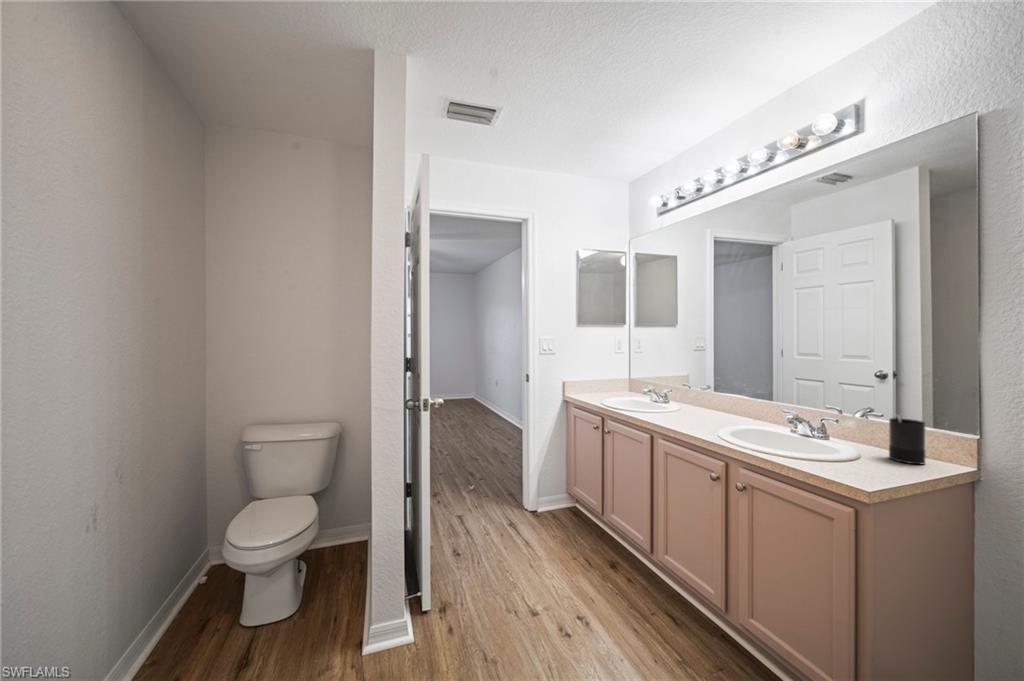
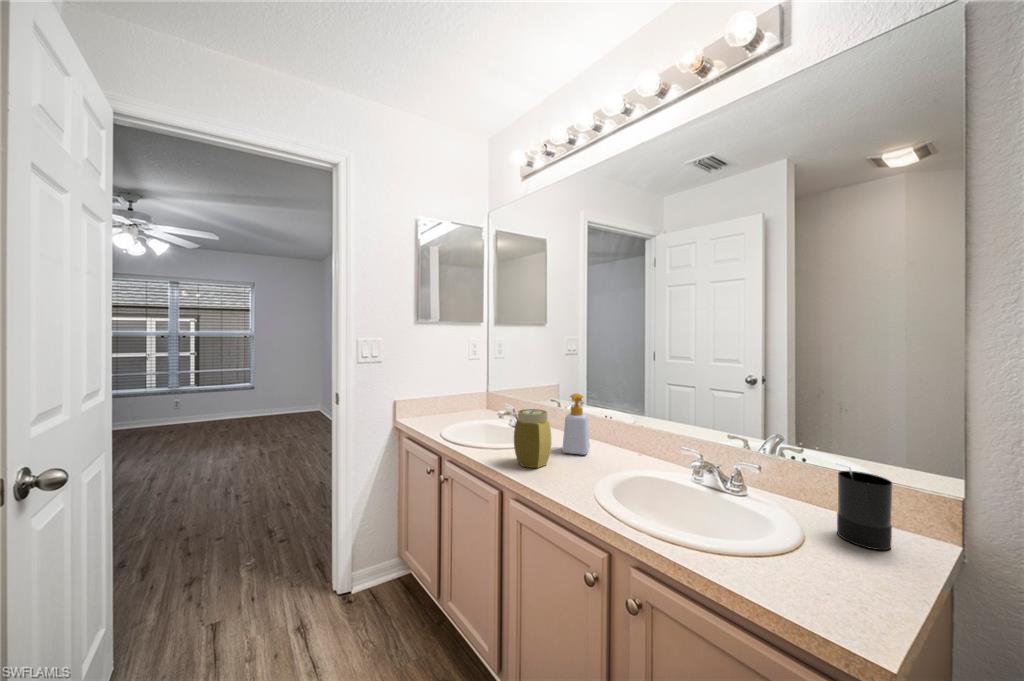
soap bottle: none [694,375,716,418] -> present [562,394,590,455]
jar: none [659,384,687,422] -> present [514,409,551,468]

